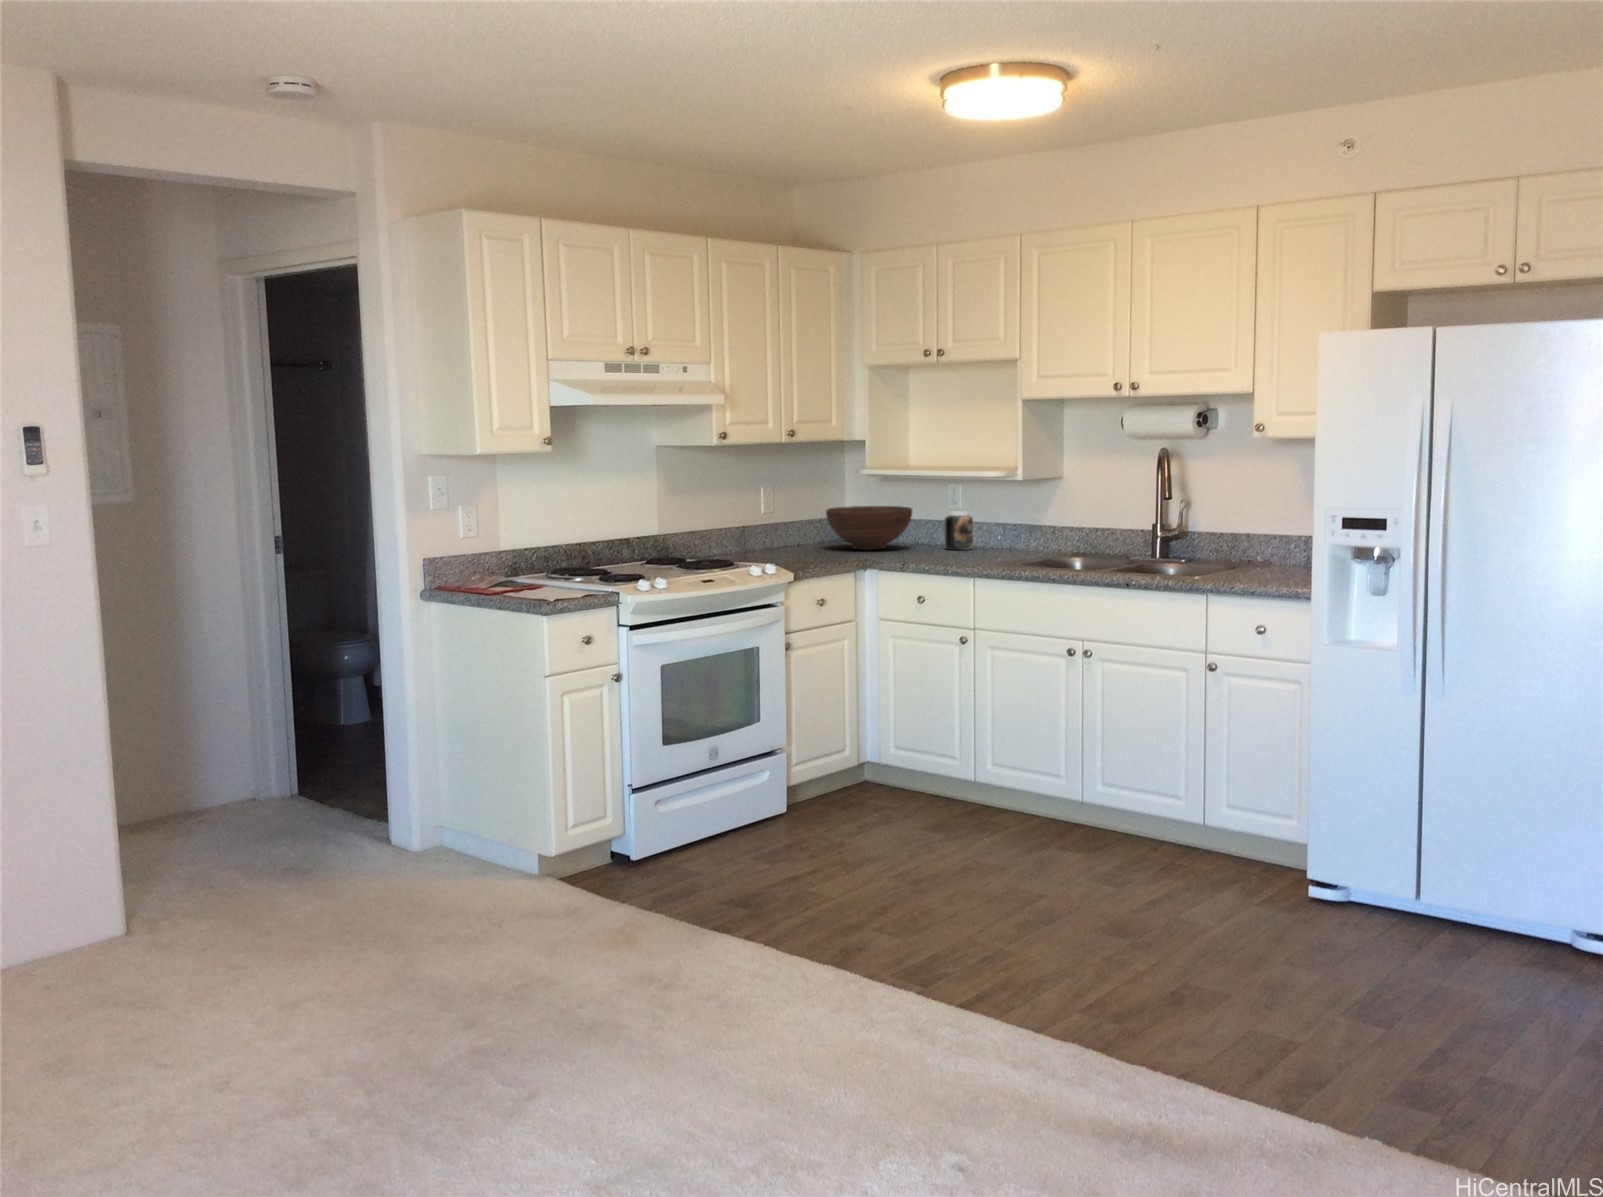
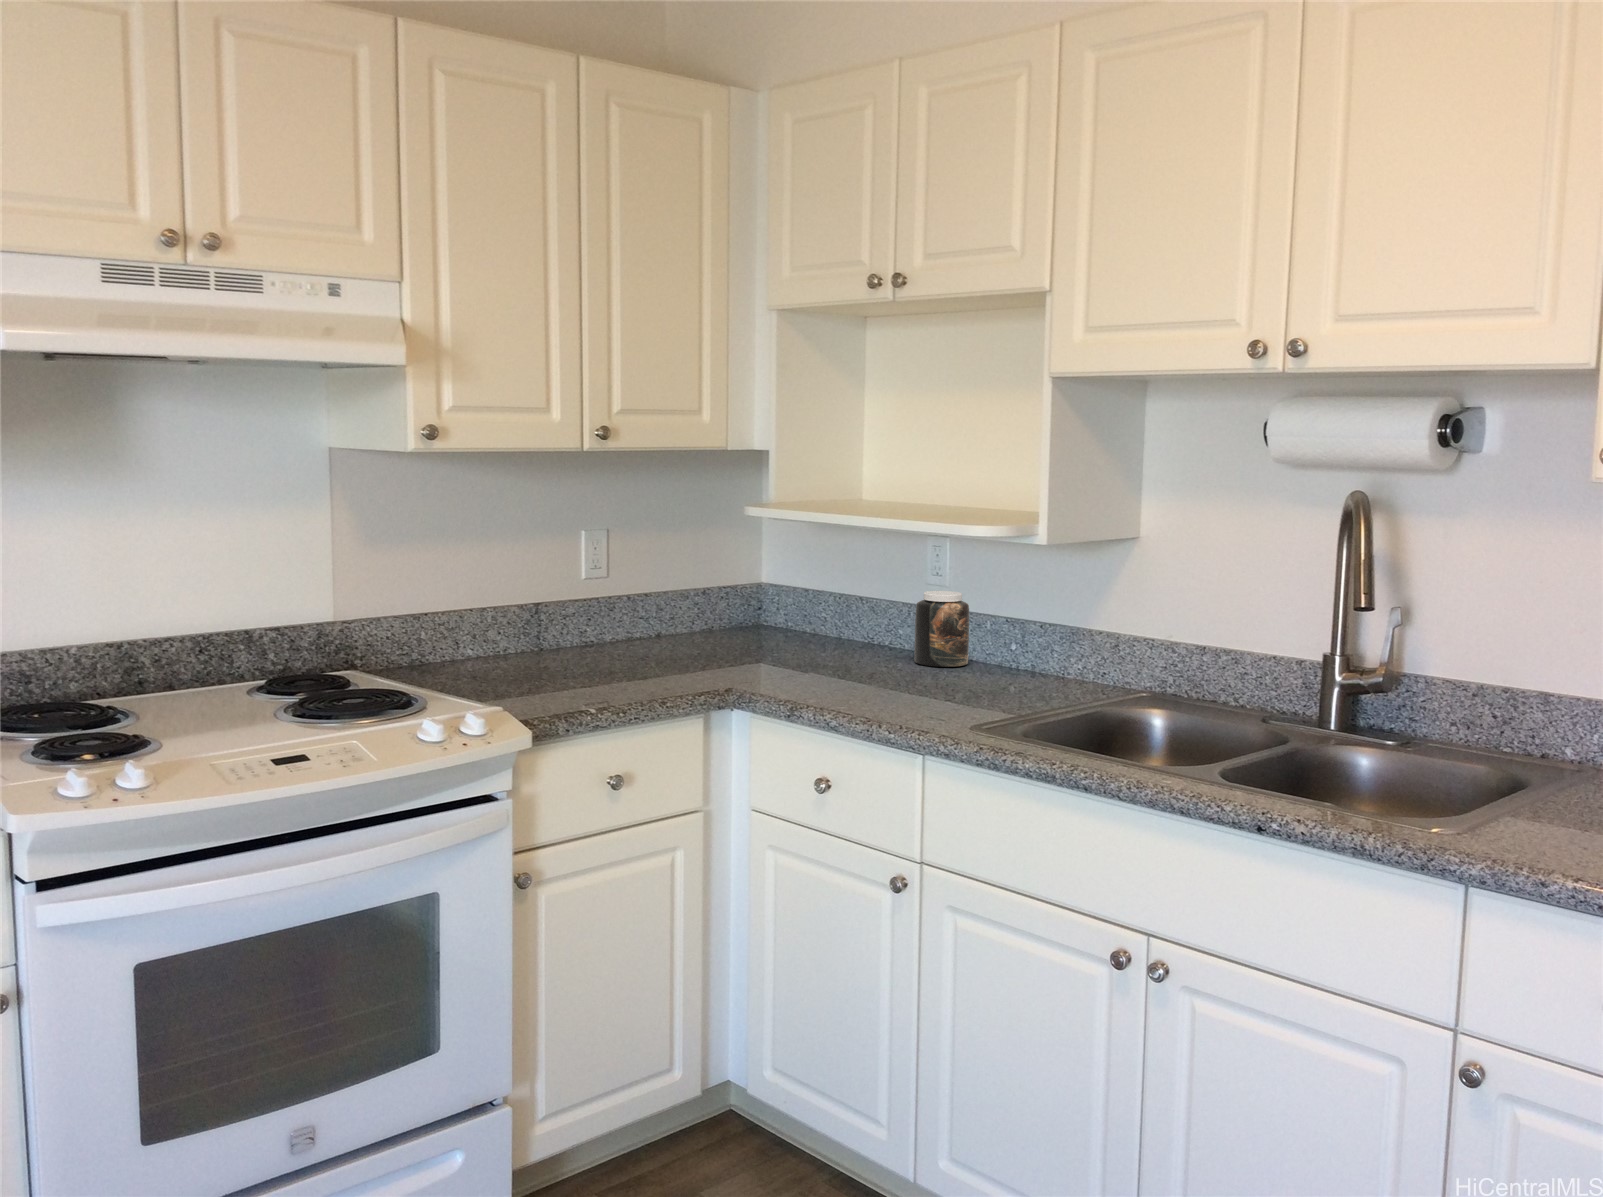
fruit bowl: present [826,506,913,550] -> none [696,572,857,656]

